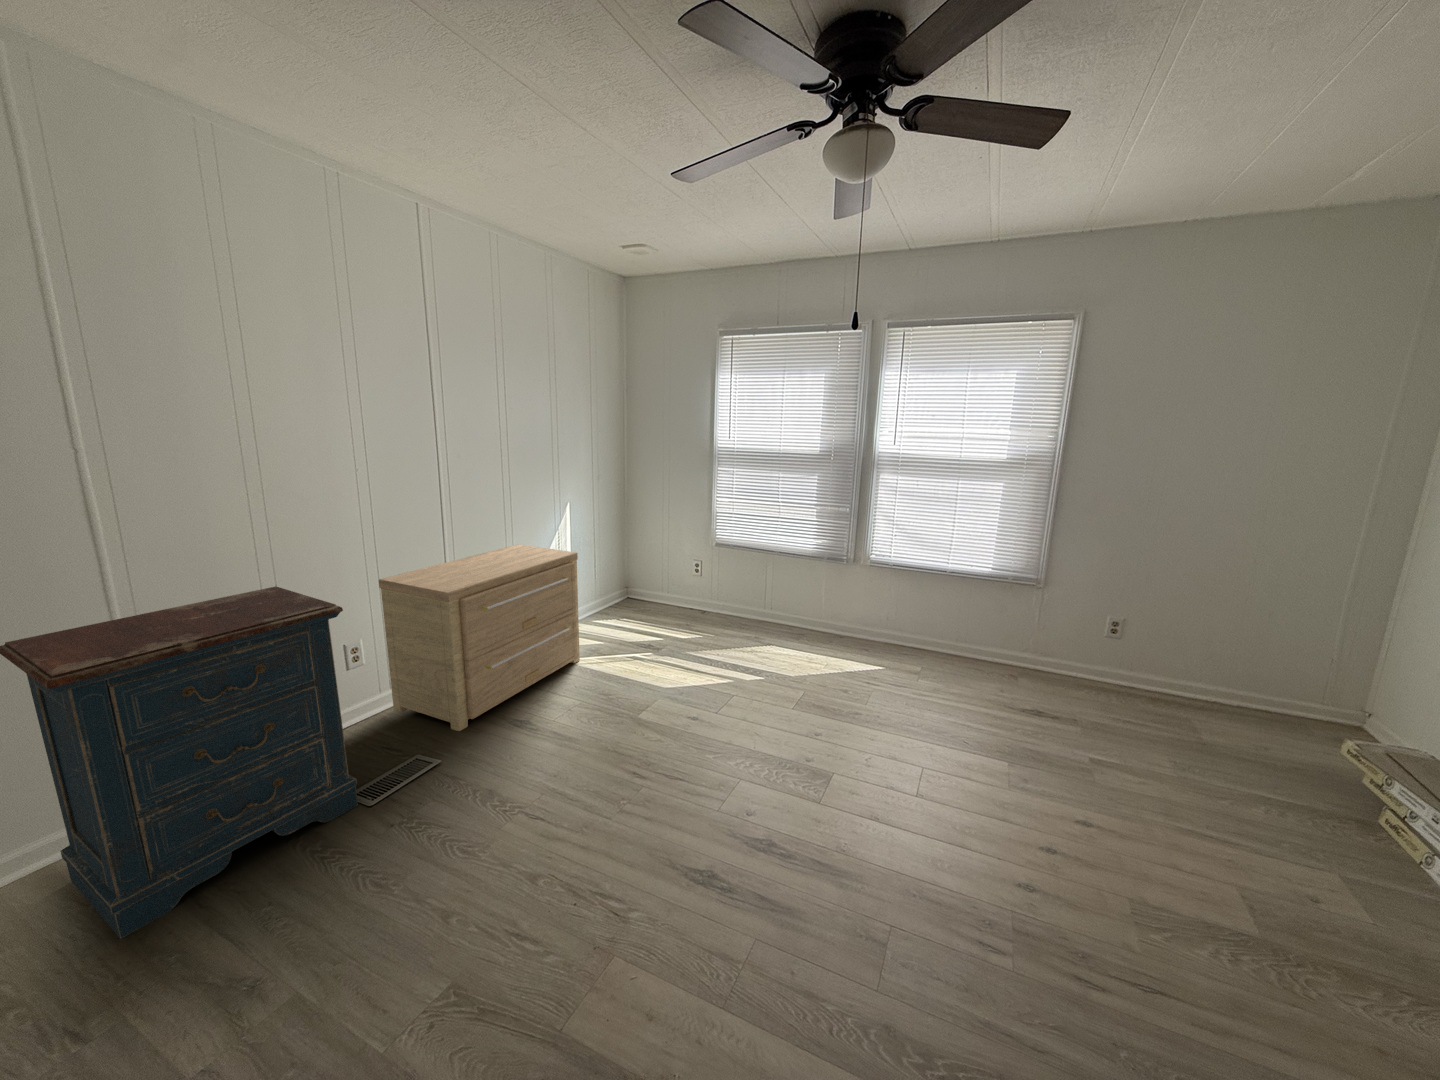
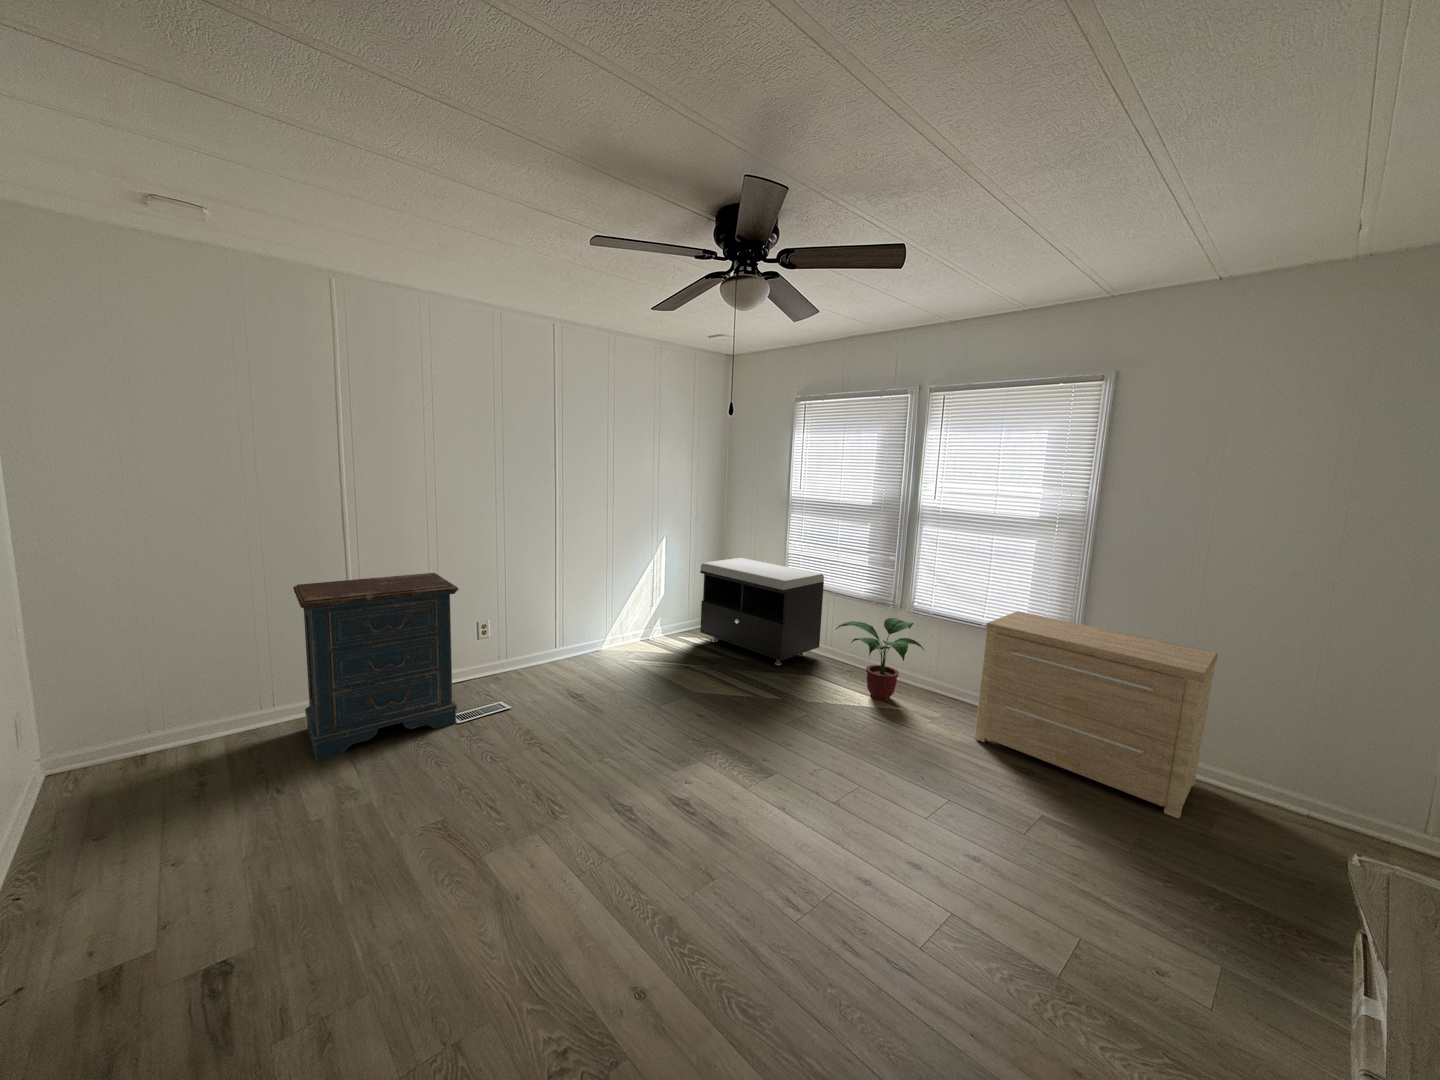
storage bench: none [622,521,766,640] -> present [700,558,824,665]
side table: present [379,544,580,731] -> present [975,611,1218,818]
potted plant: none [801,574,896,663] -> present [835,618,924,701]

